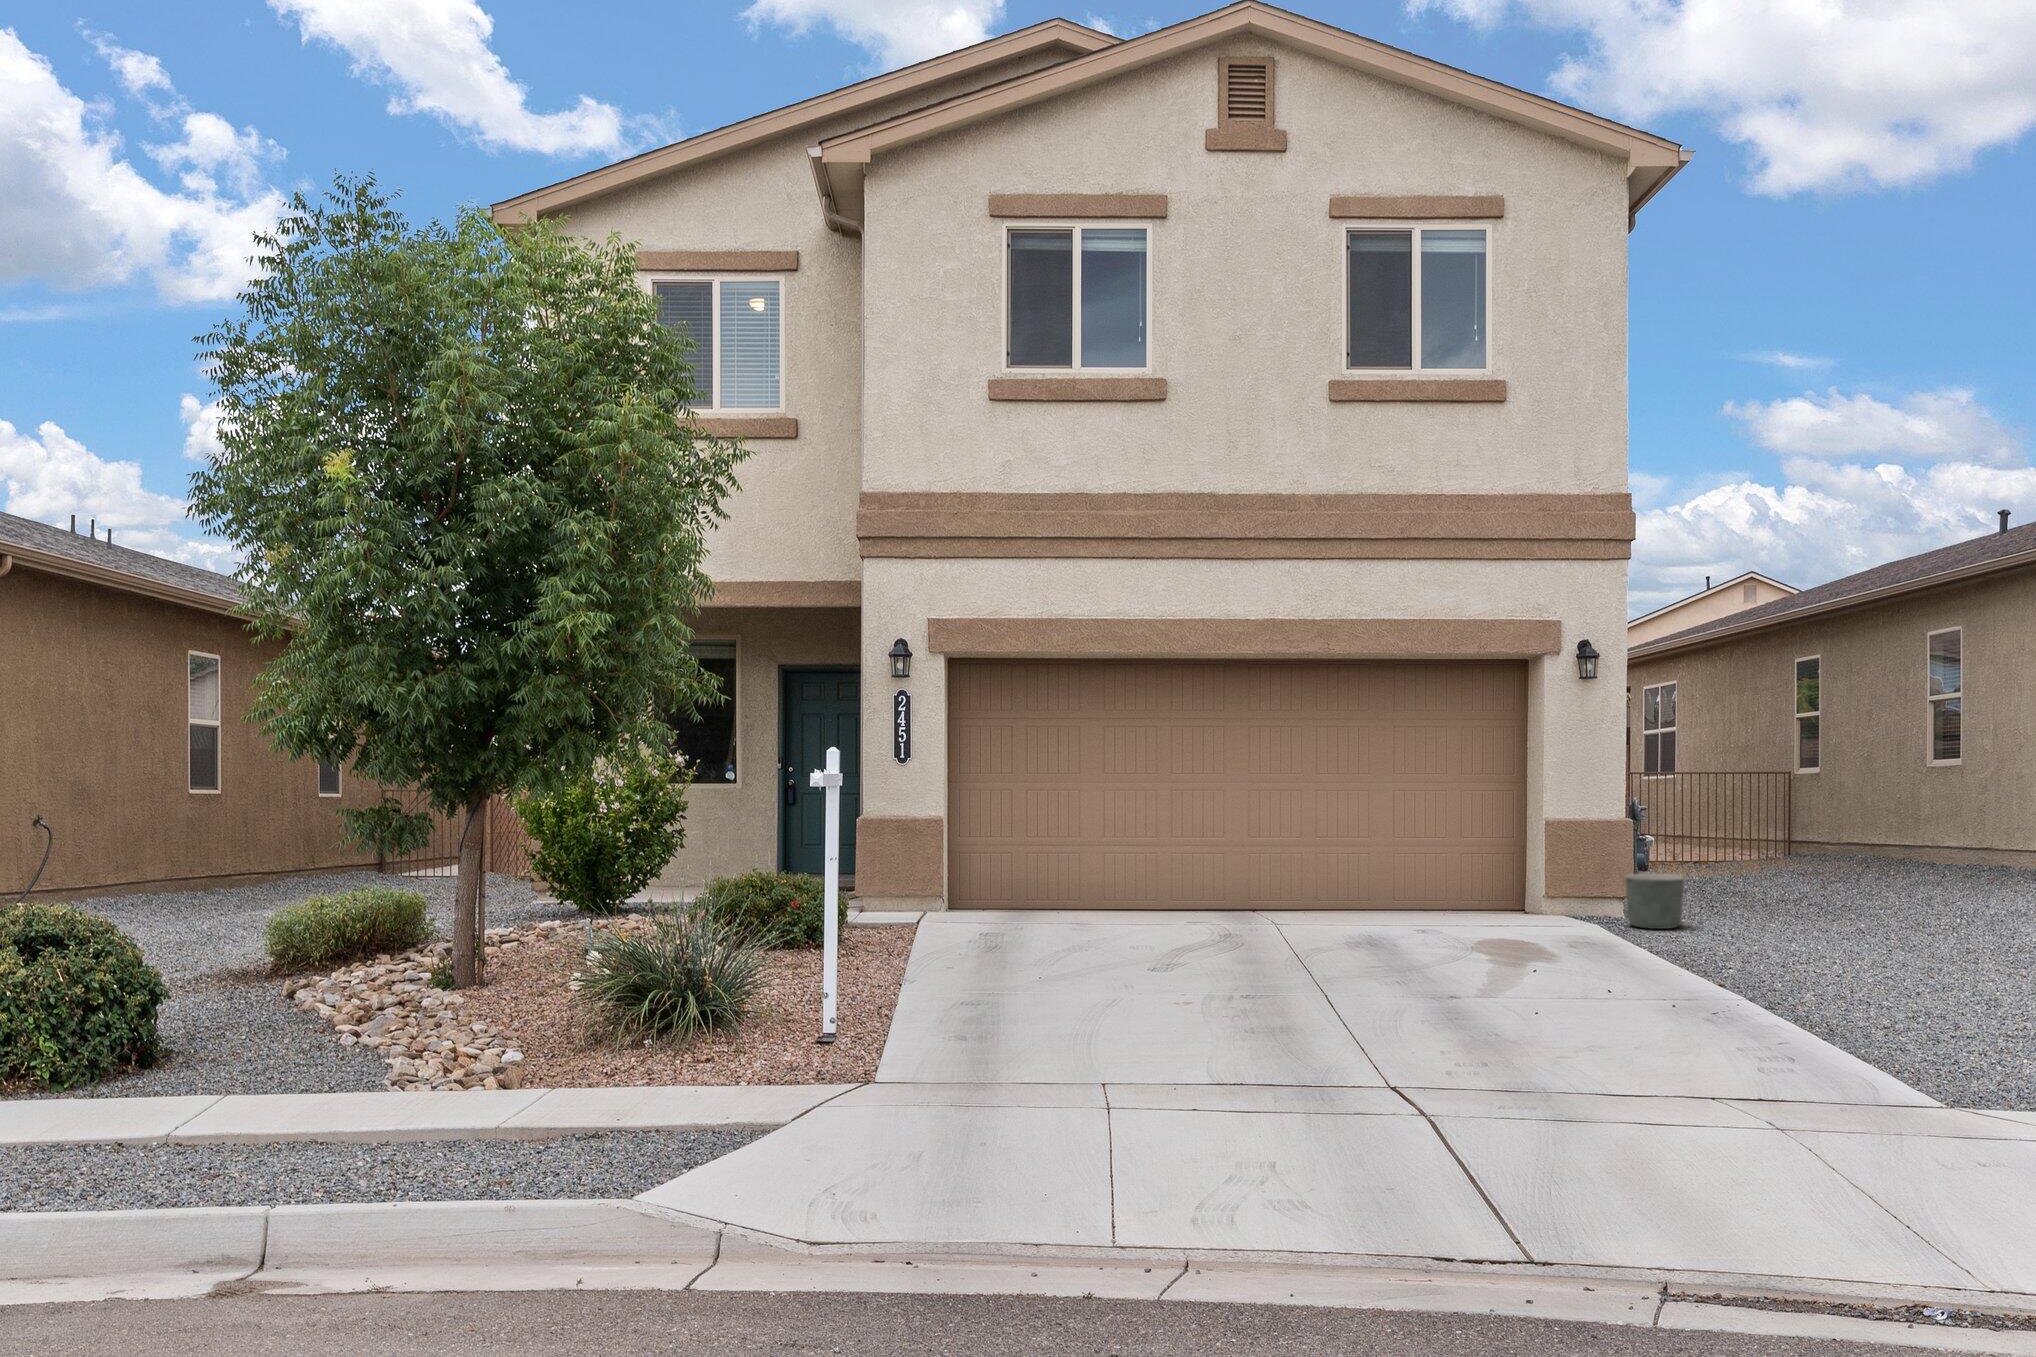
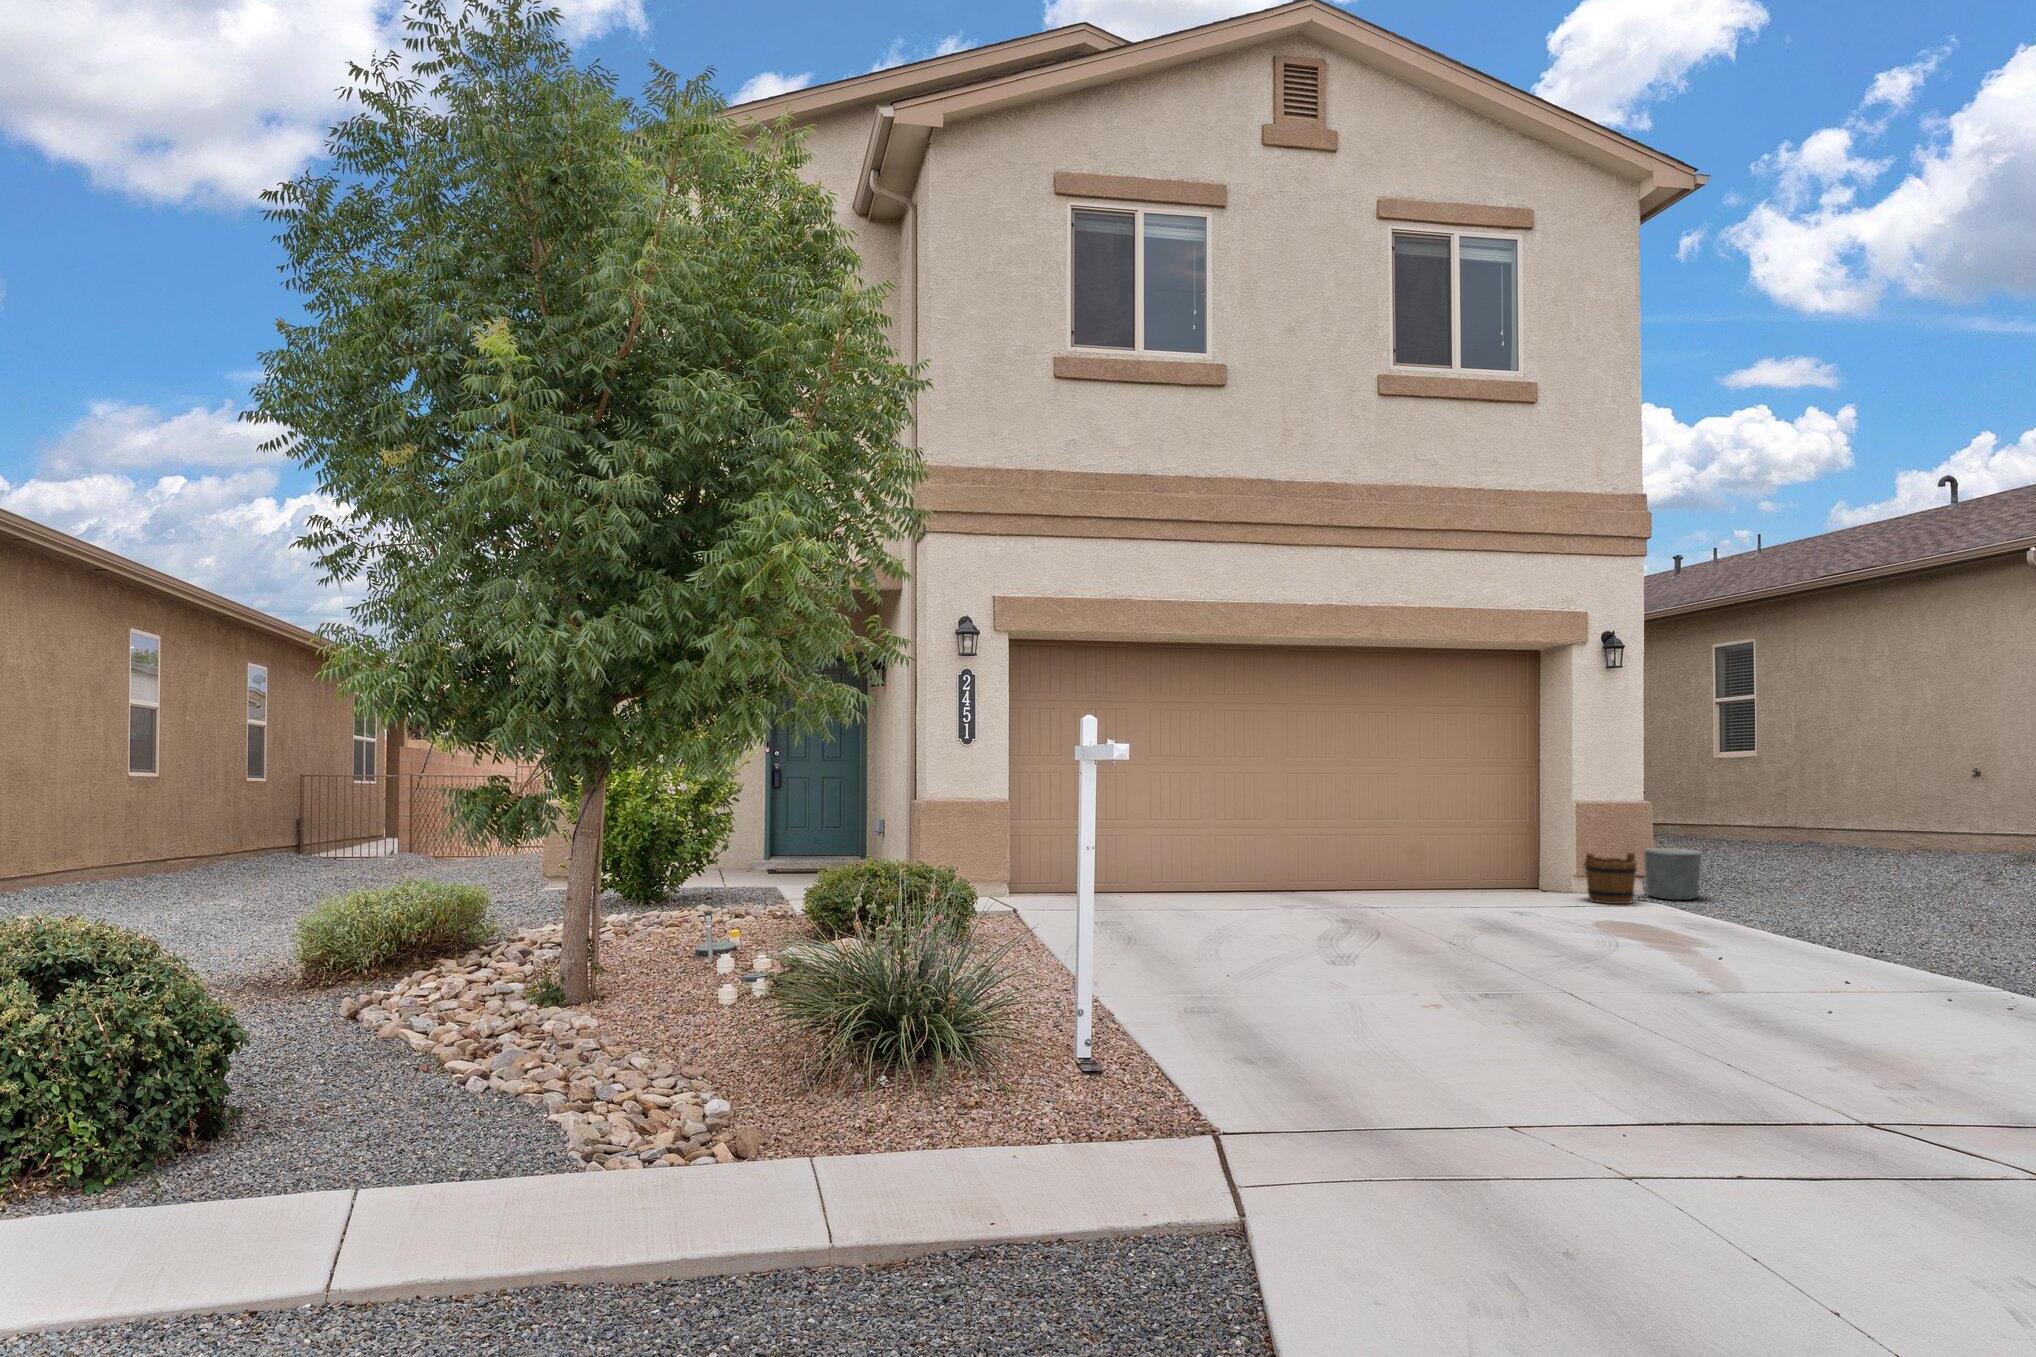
bucket: none [1548,878,1604,932] -> present [1584,852,1637,904]

